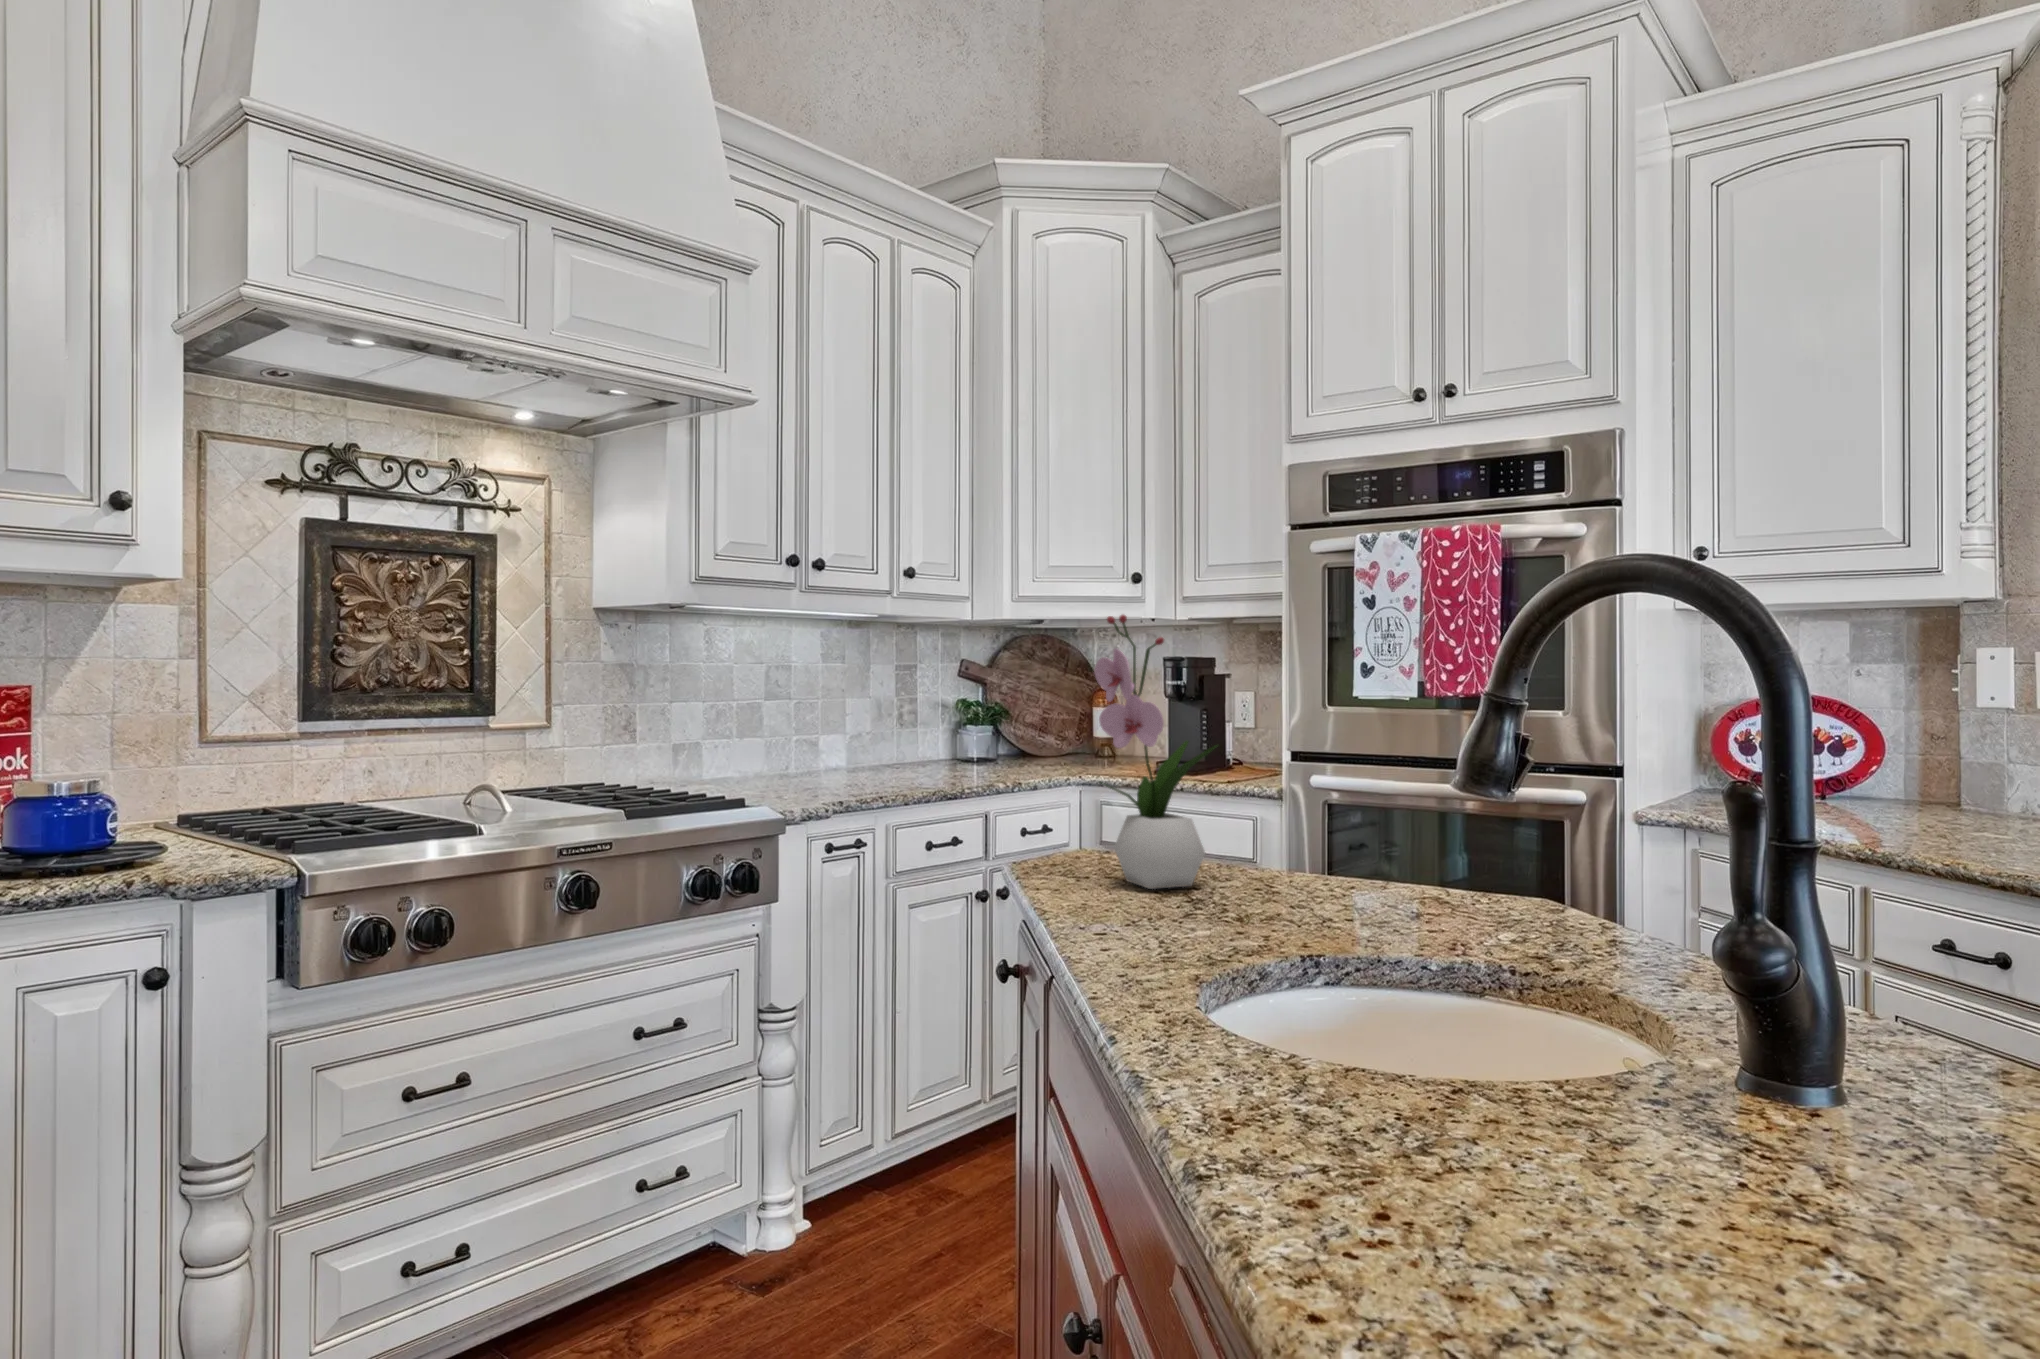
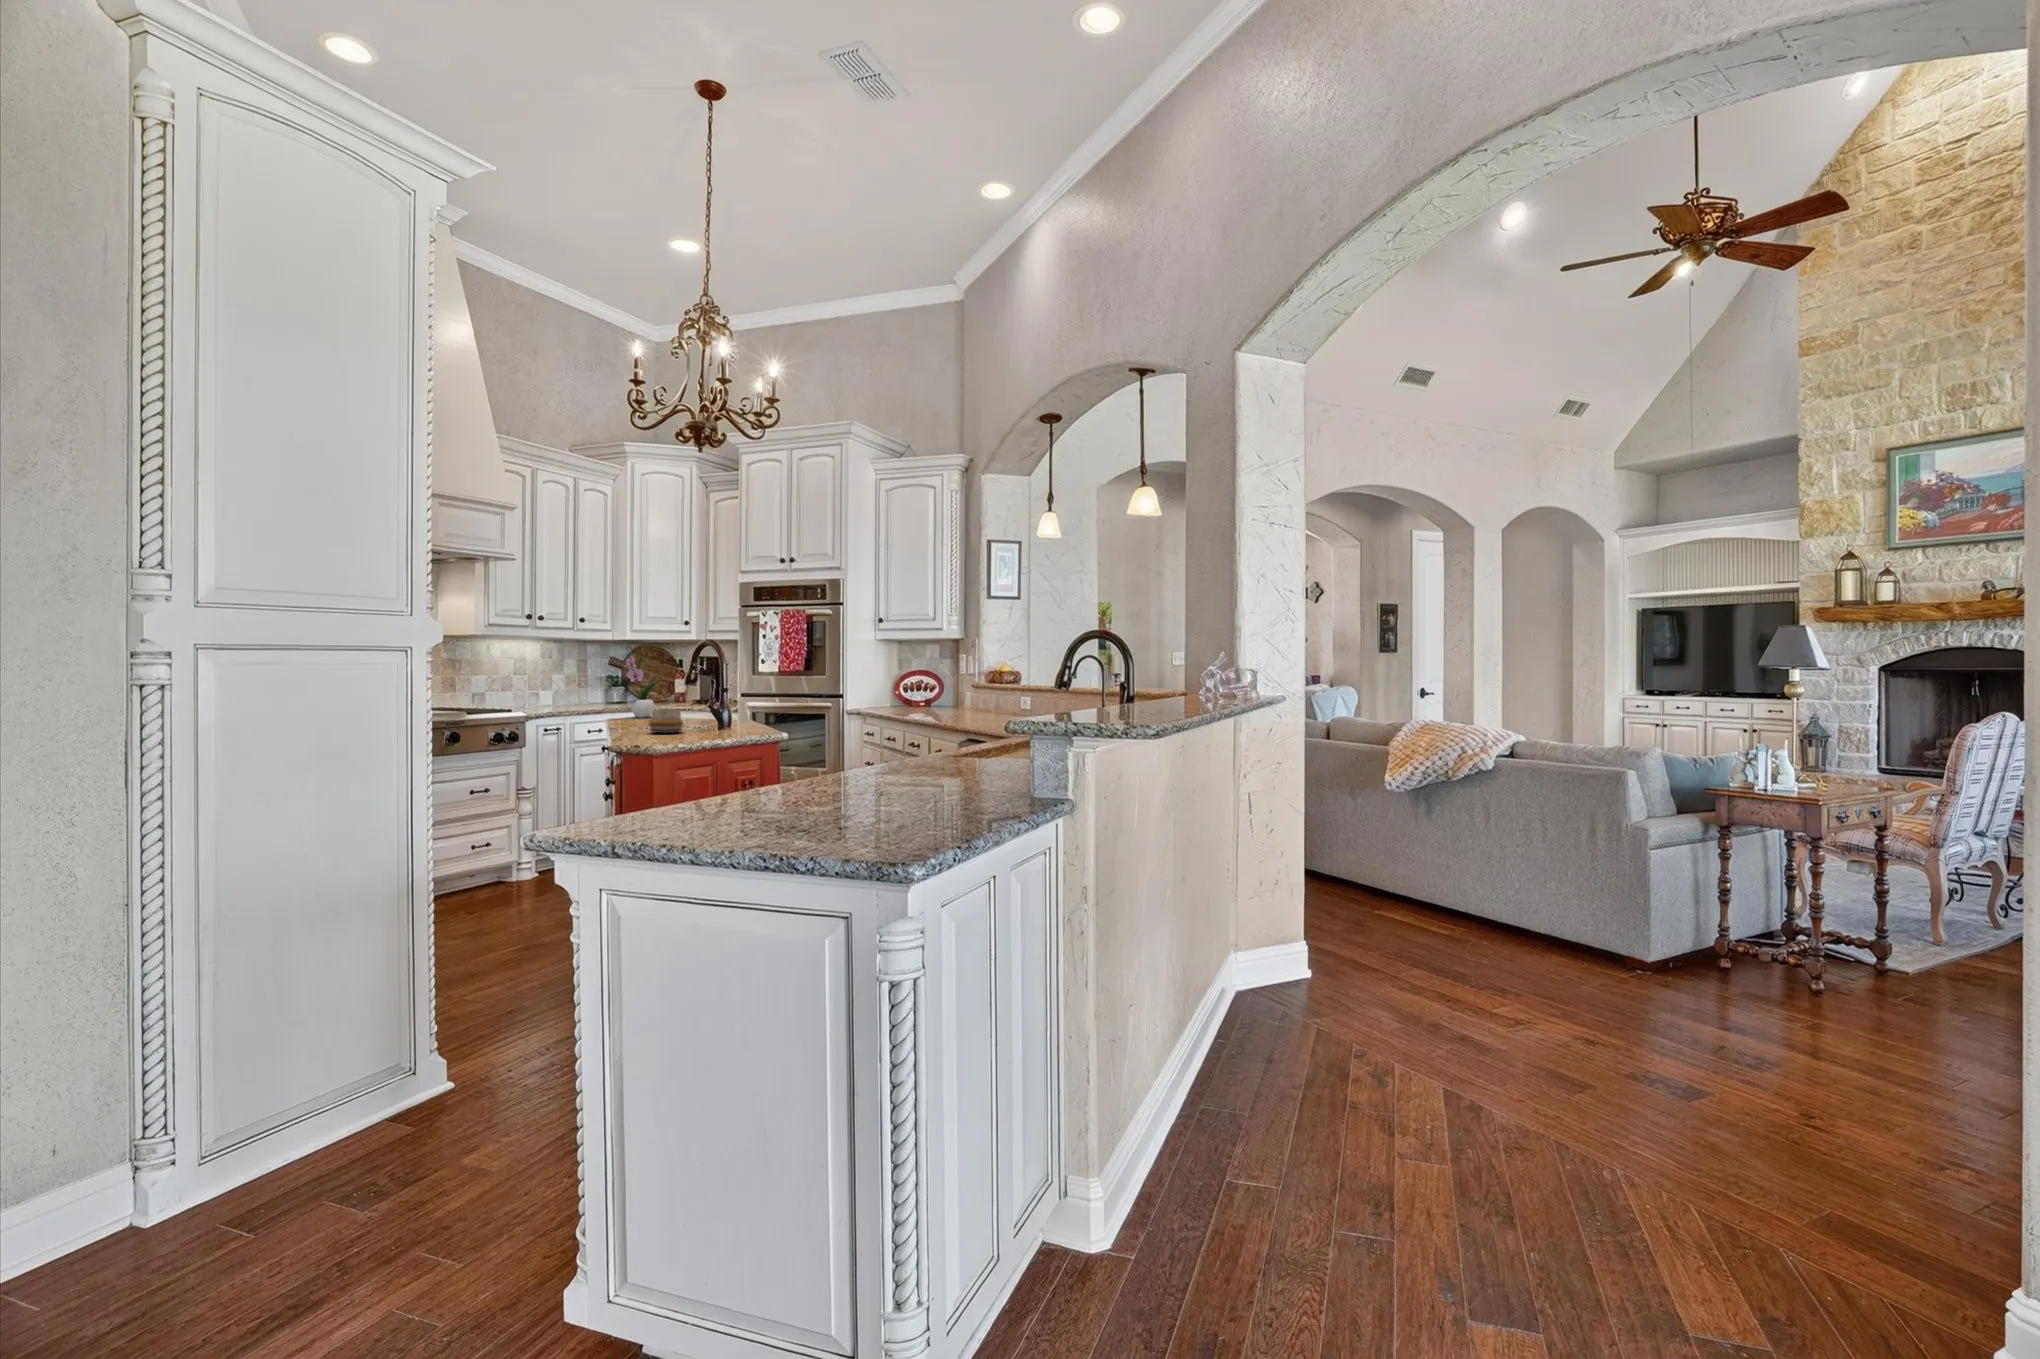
decorative bowl: none [1470,1011,1756,1251] -> present [649,710,683,733]

